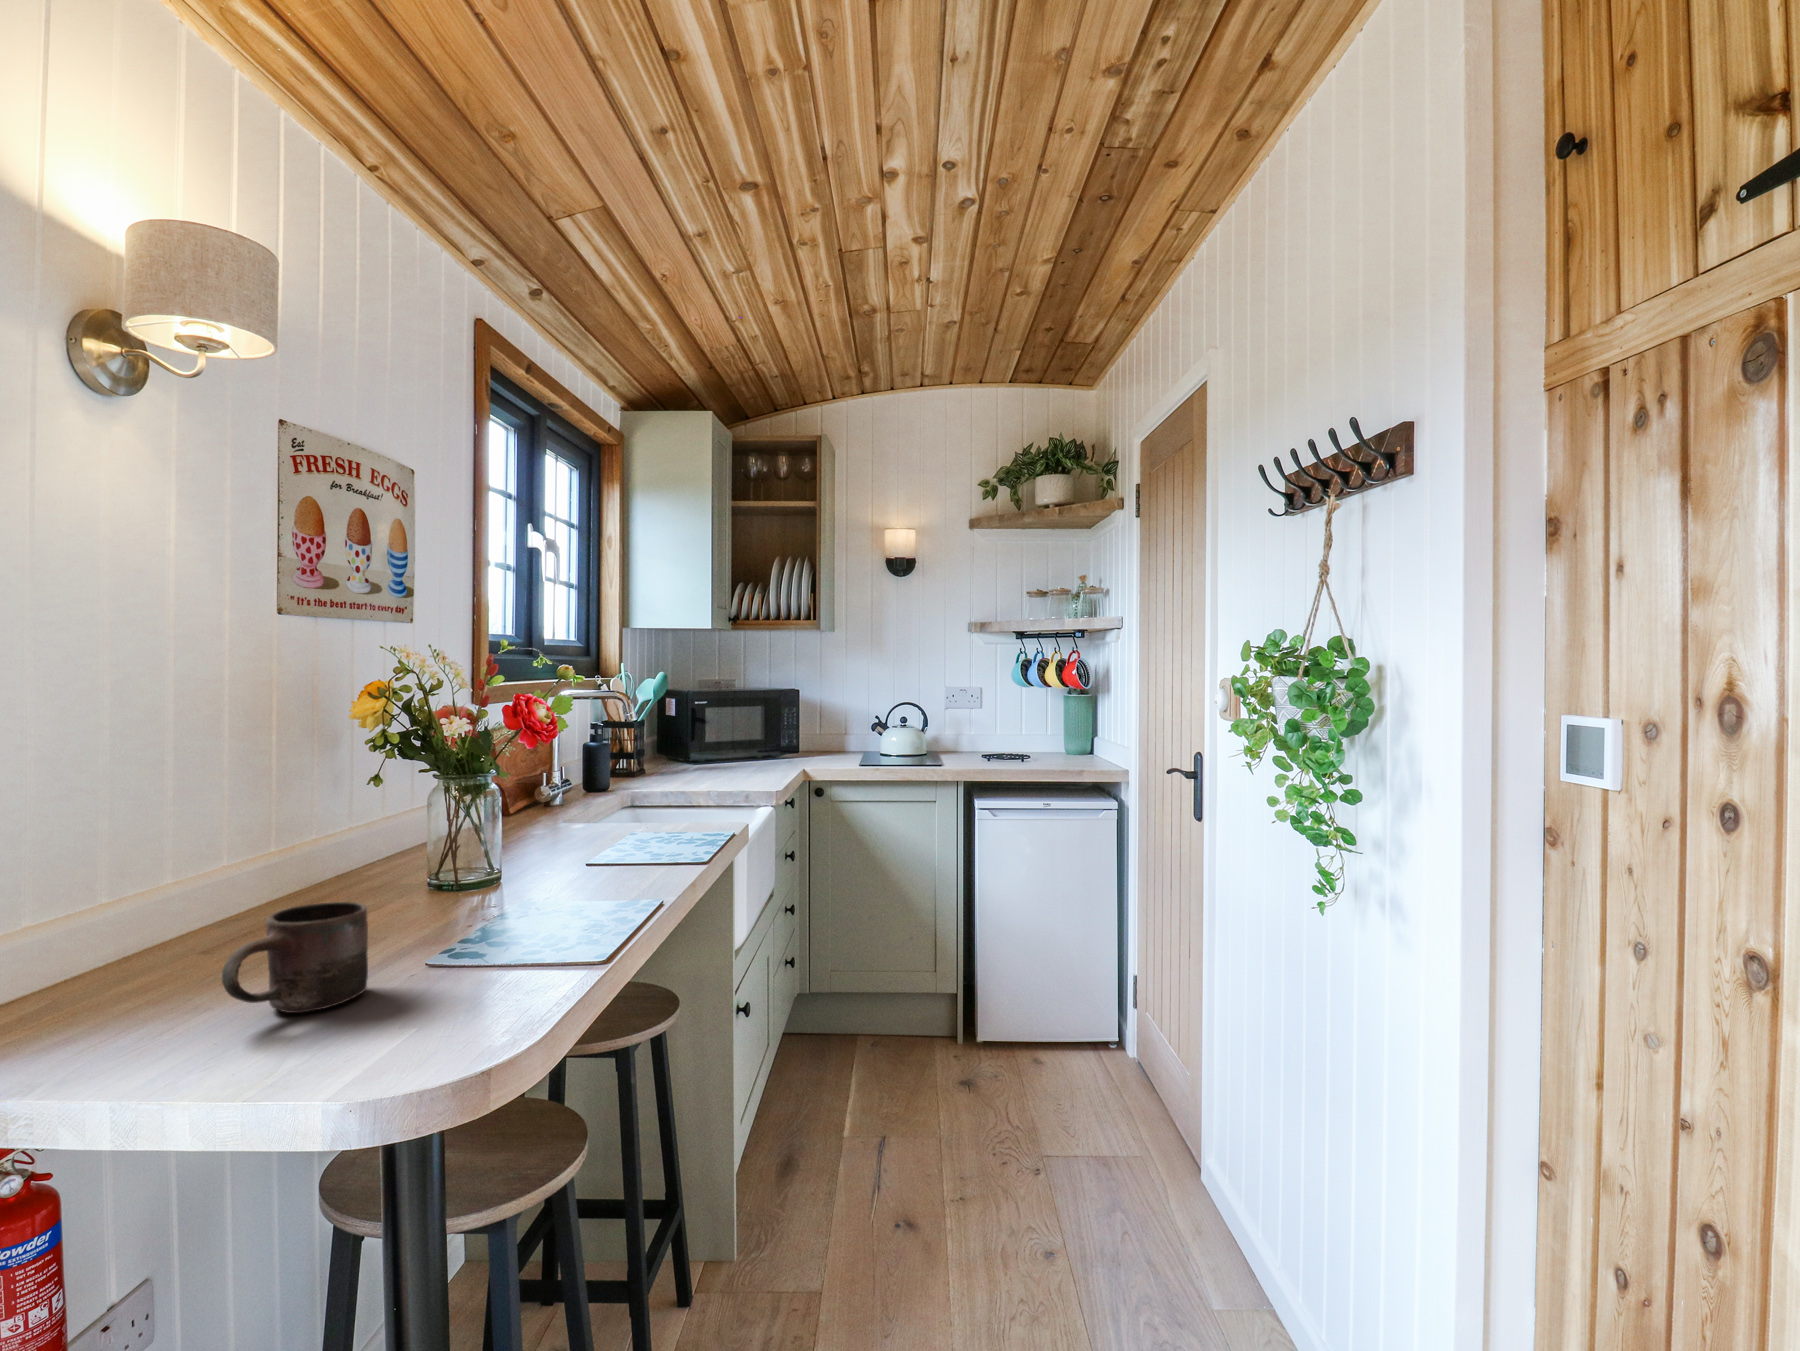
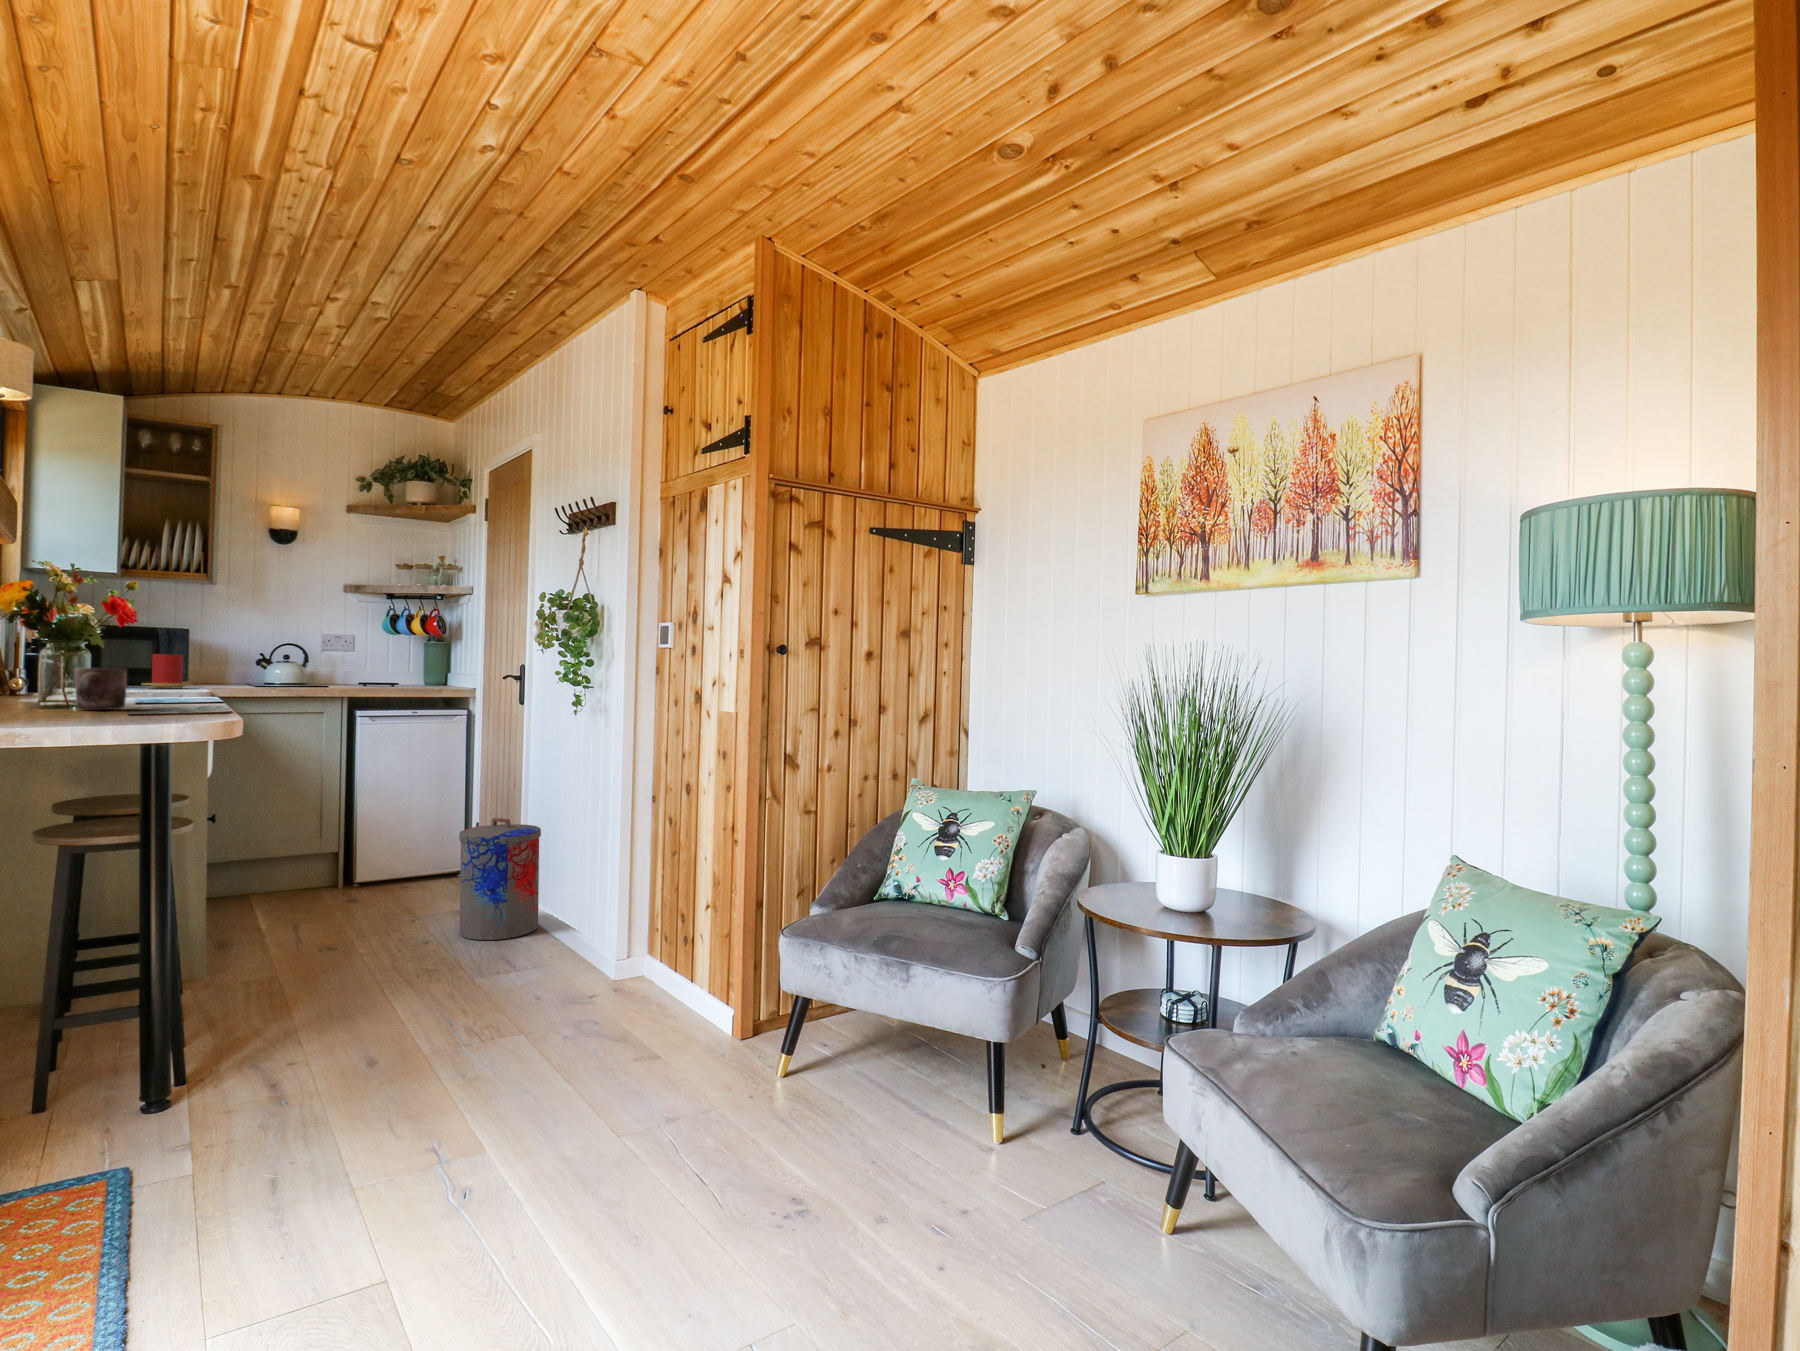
candle: none [761,722,809,764] -> present [145,654,187,688]
trash can: none [1091,1053,1238,1317] -> present [459,818,541,940]

